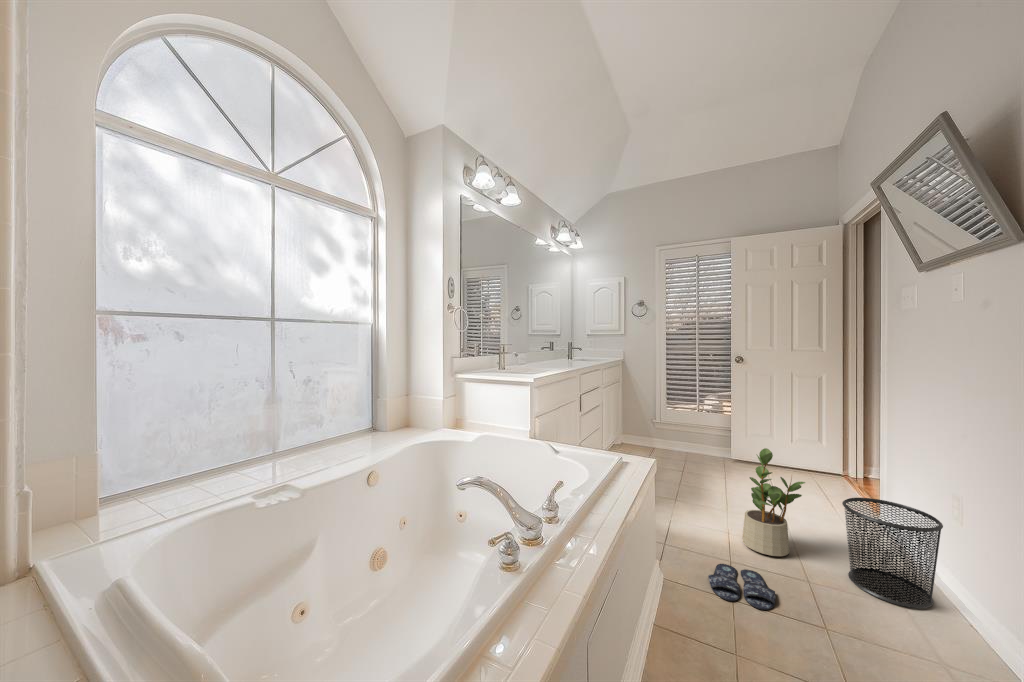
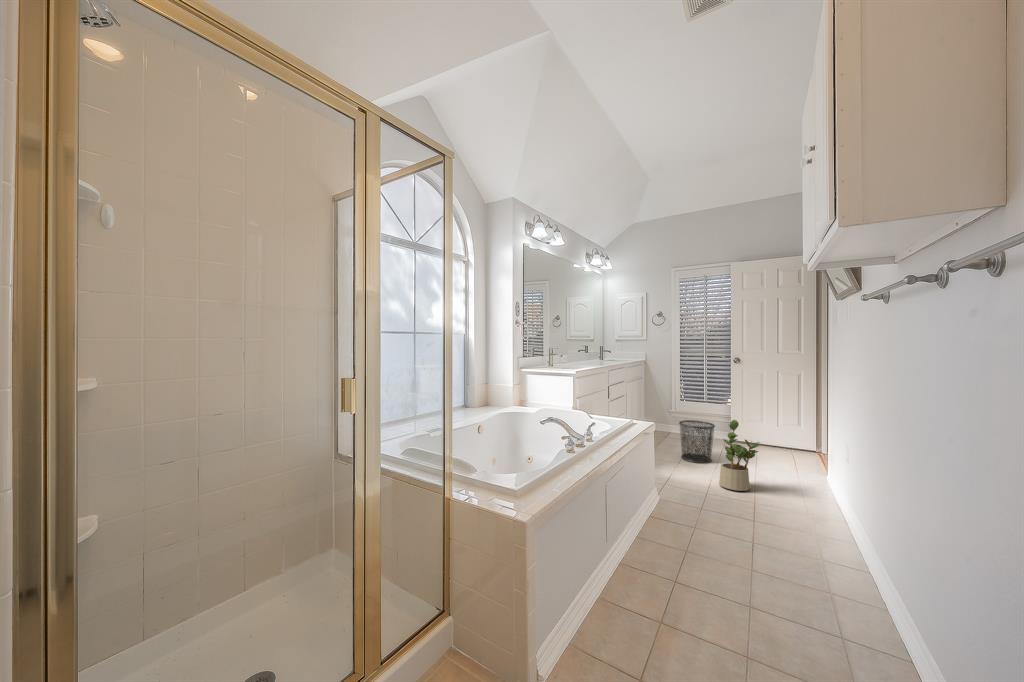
waste bin: present [842,498,943,608] -> present [679,420,715,463]
slippers: present [708,564,776,610] -> none [689,493,730,512]

